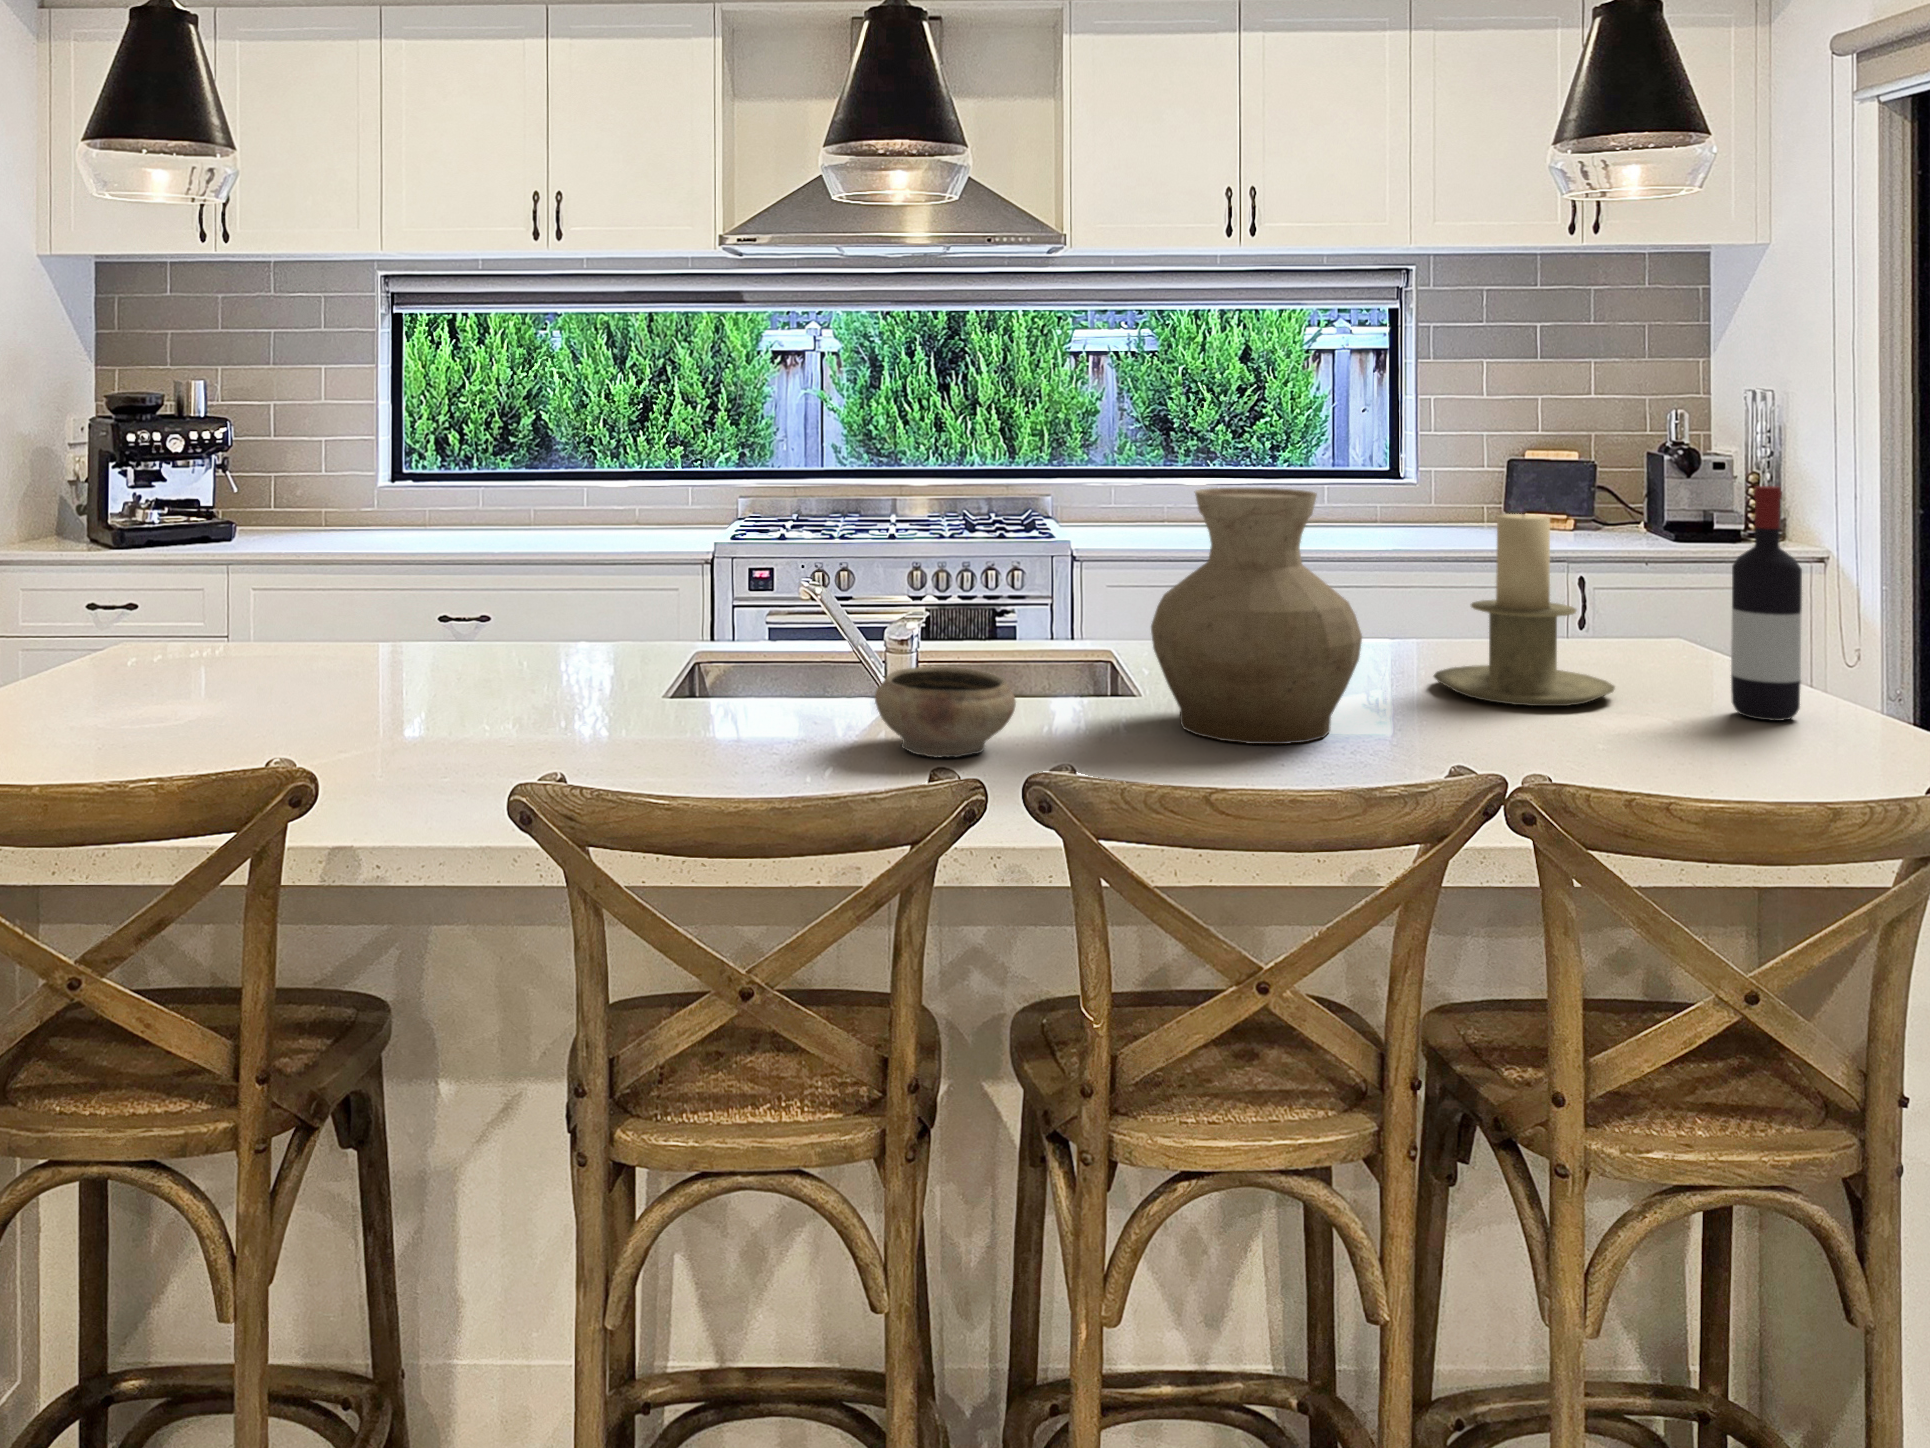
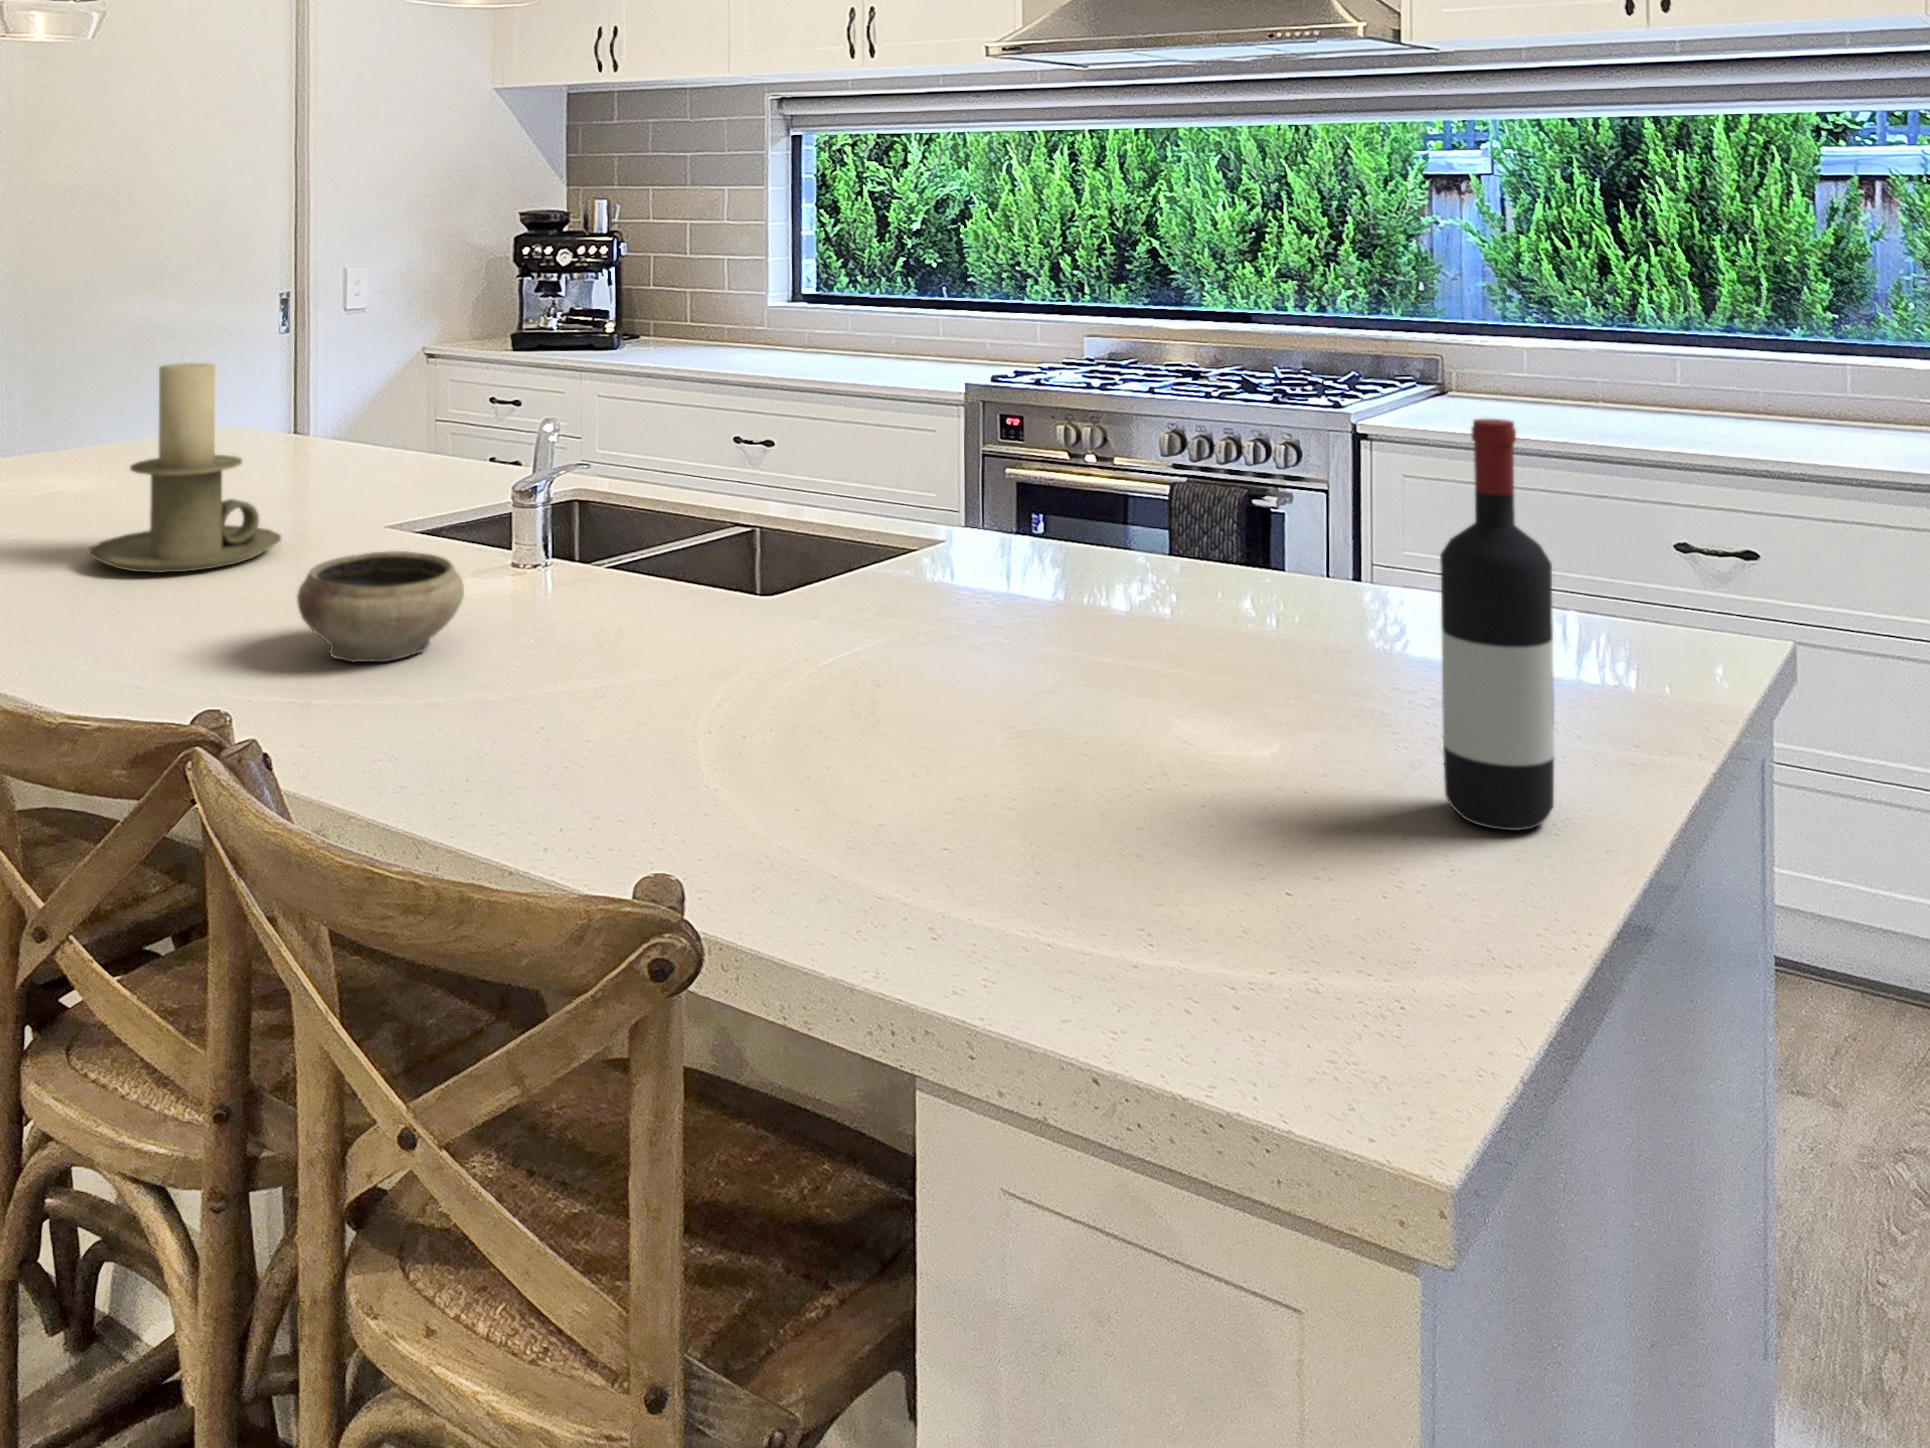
vase: present [1151,488,1362,744] -> none [609,365,881,718]
candle holder: present [1434,514,1615,706] -> present [88,363,281,573]

